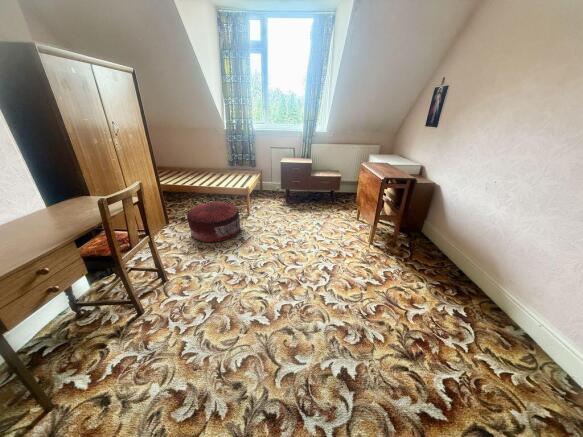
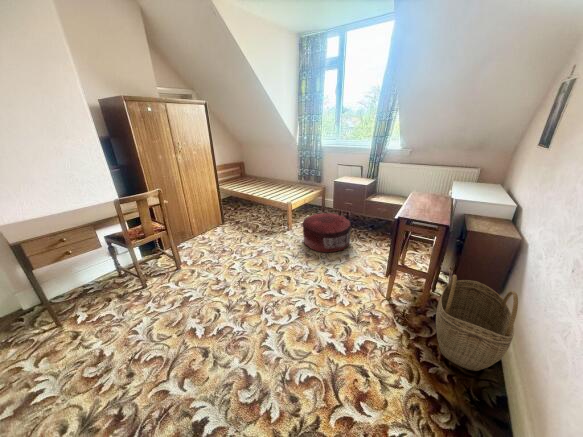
woven basket: none [327,229,376,296] -> present [436,275,518,371]

